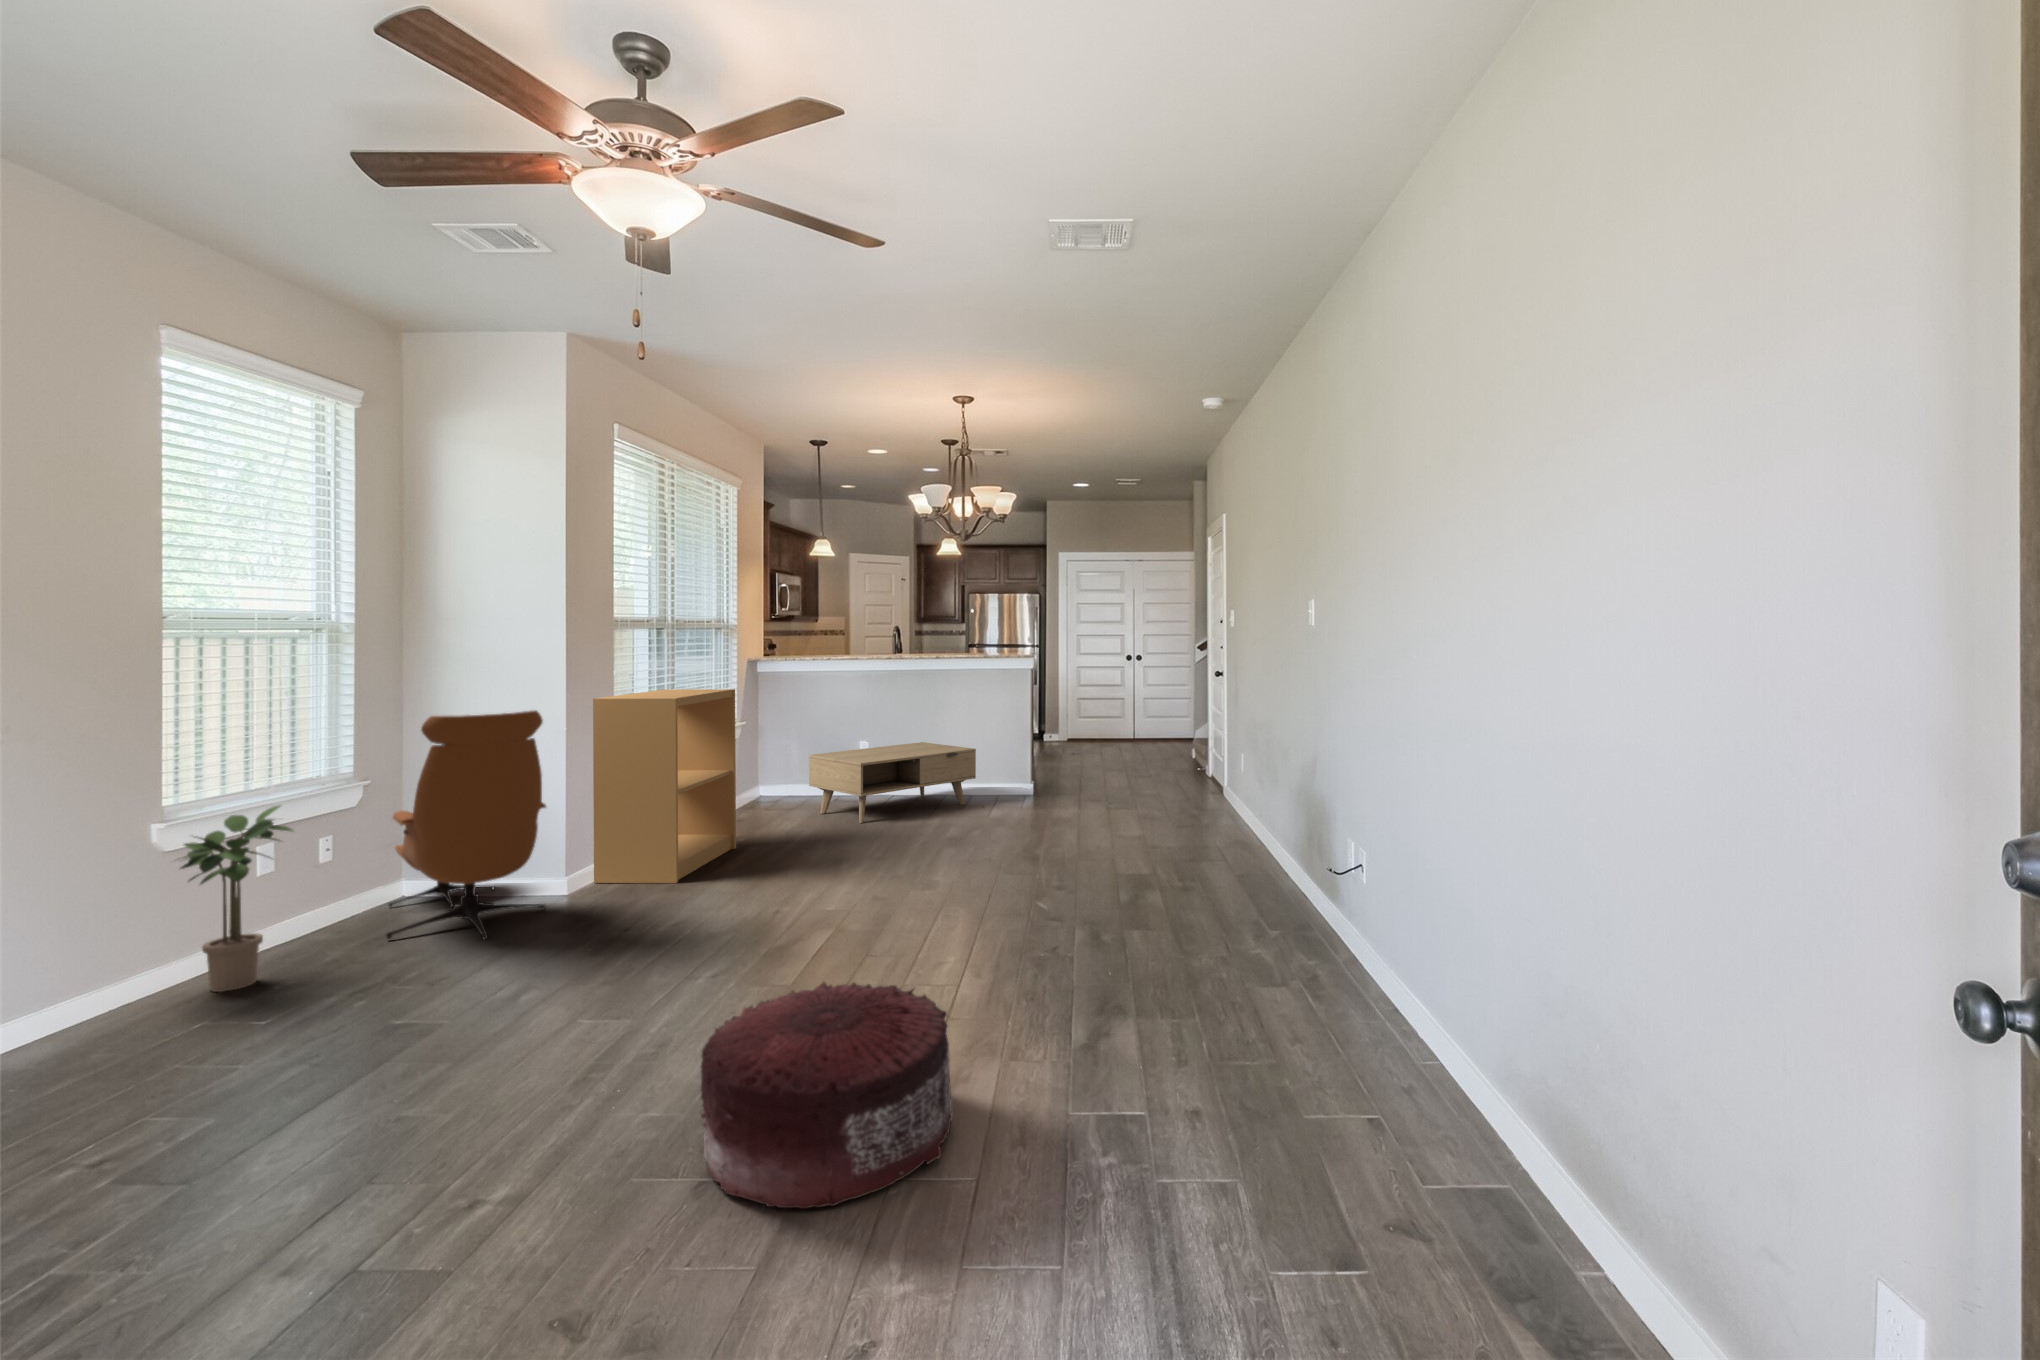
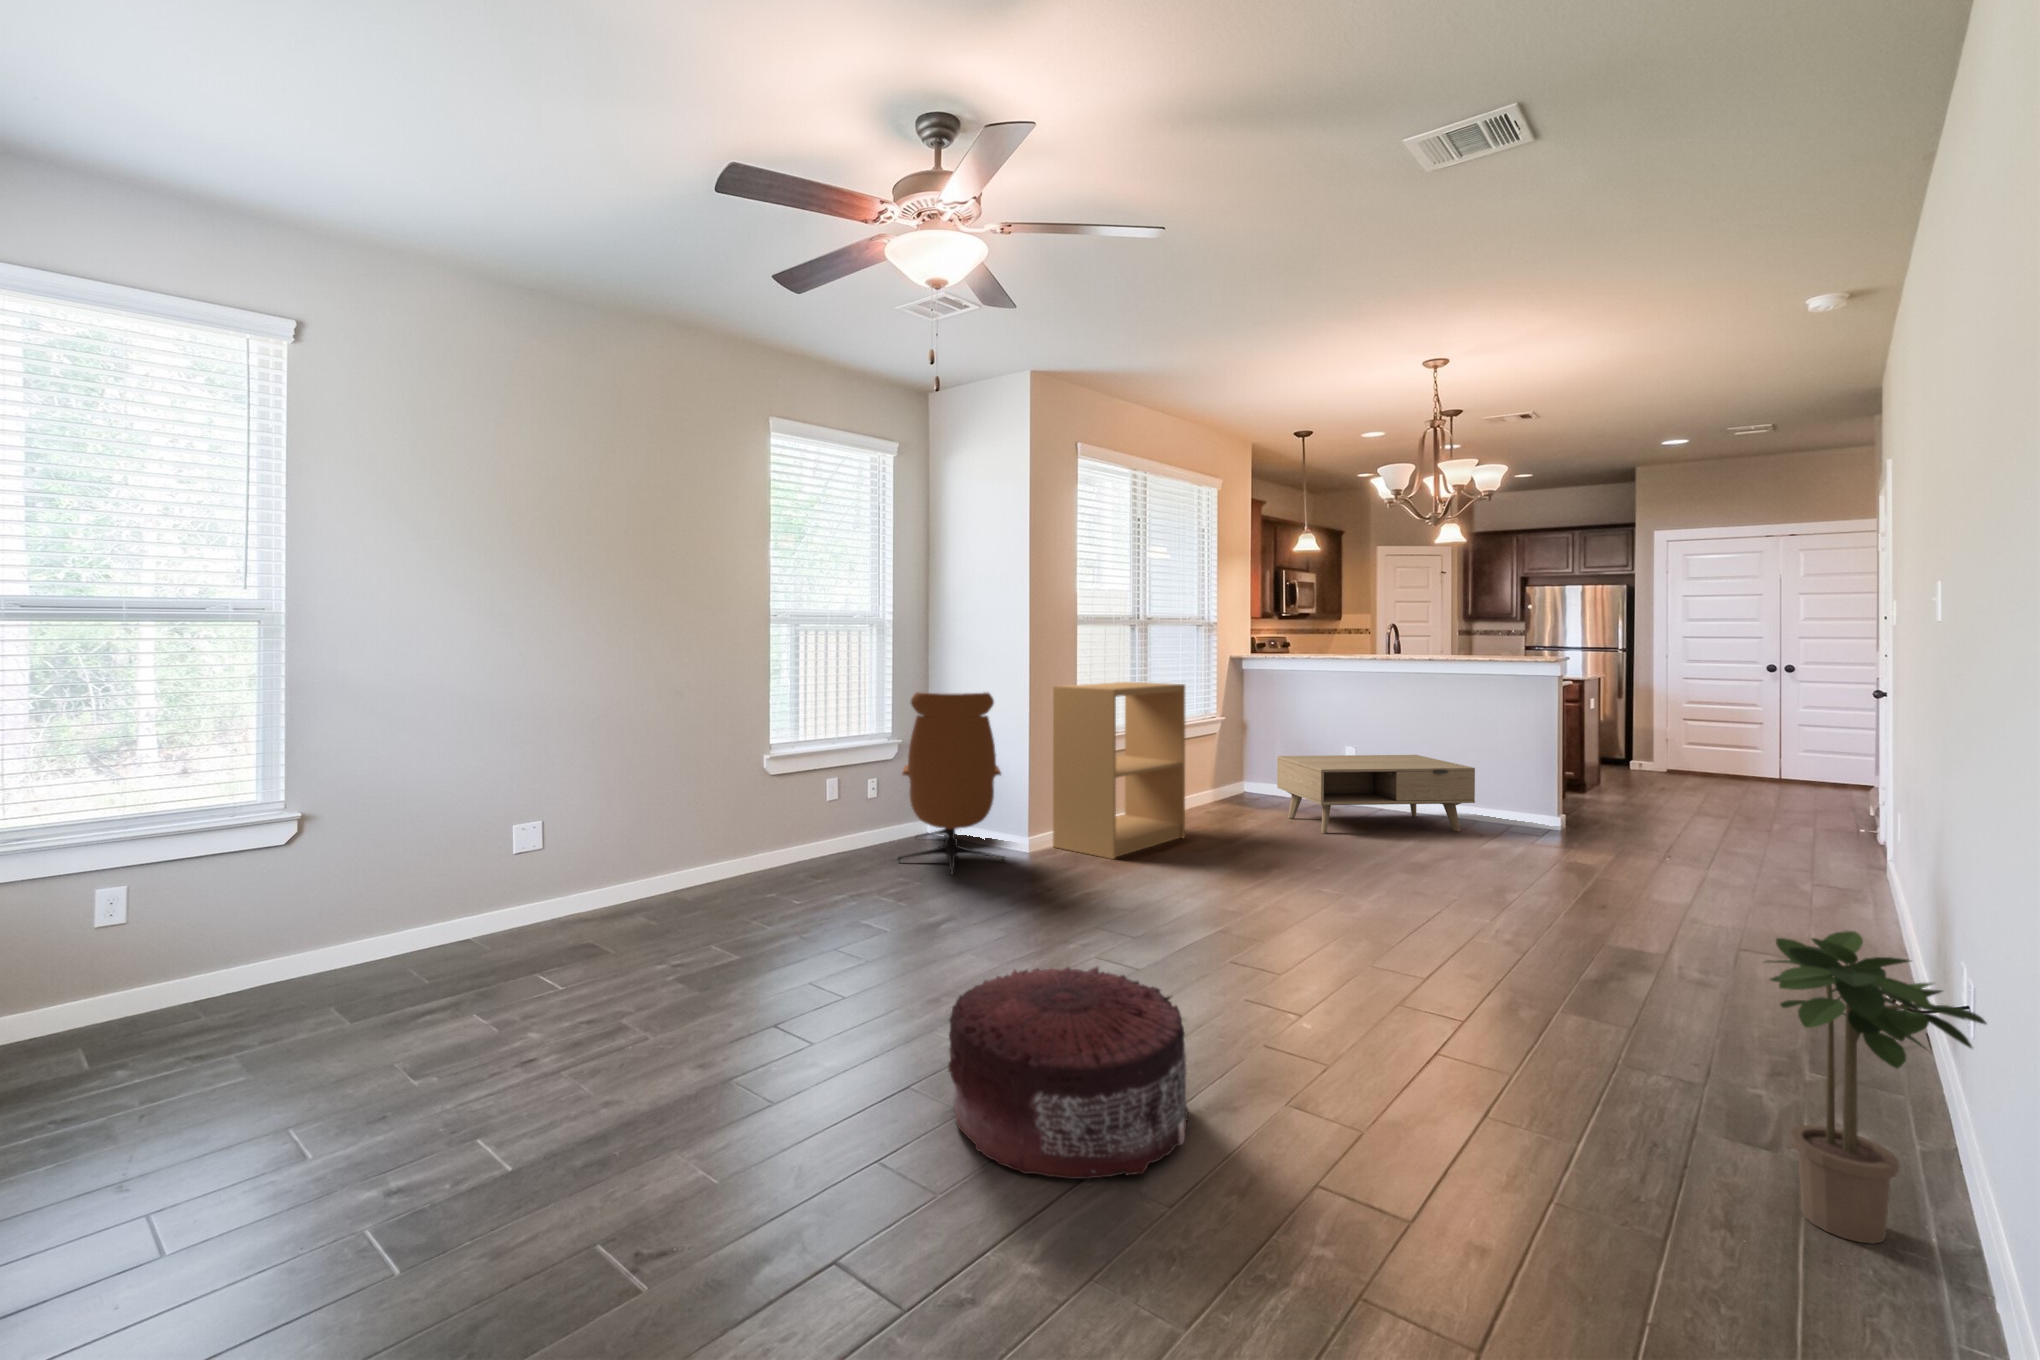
potted plant: present [181,805,293,992] -> present [1766,931,1986,1244]

